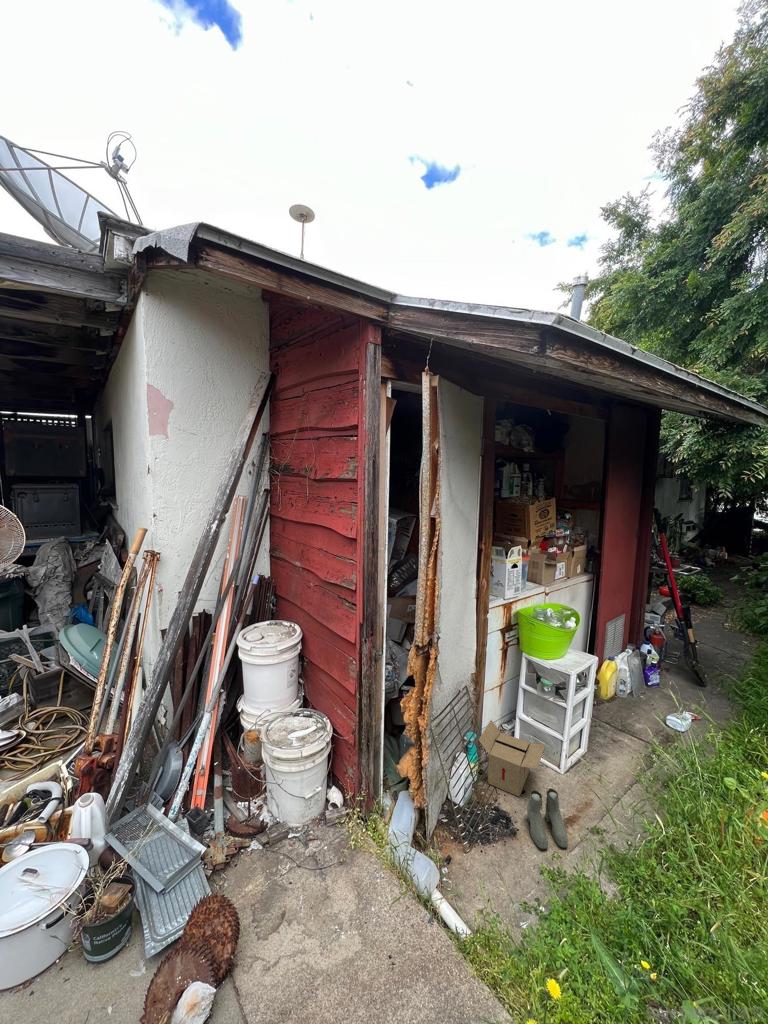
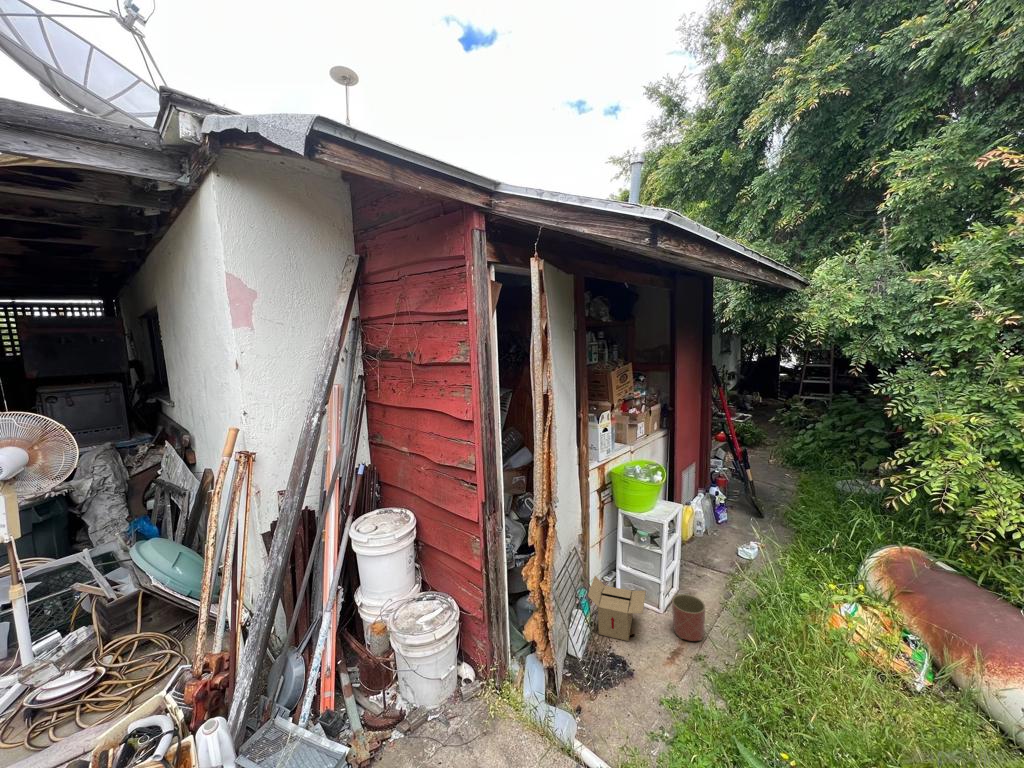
planter: none [574,755,613,812] -> present [672,594,705,641]
boots: present [527,789,568,849] -> none [638,628,676,683]

